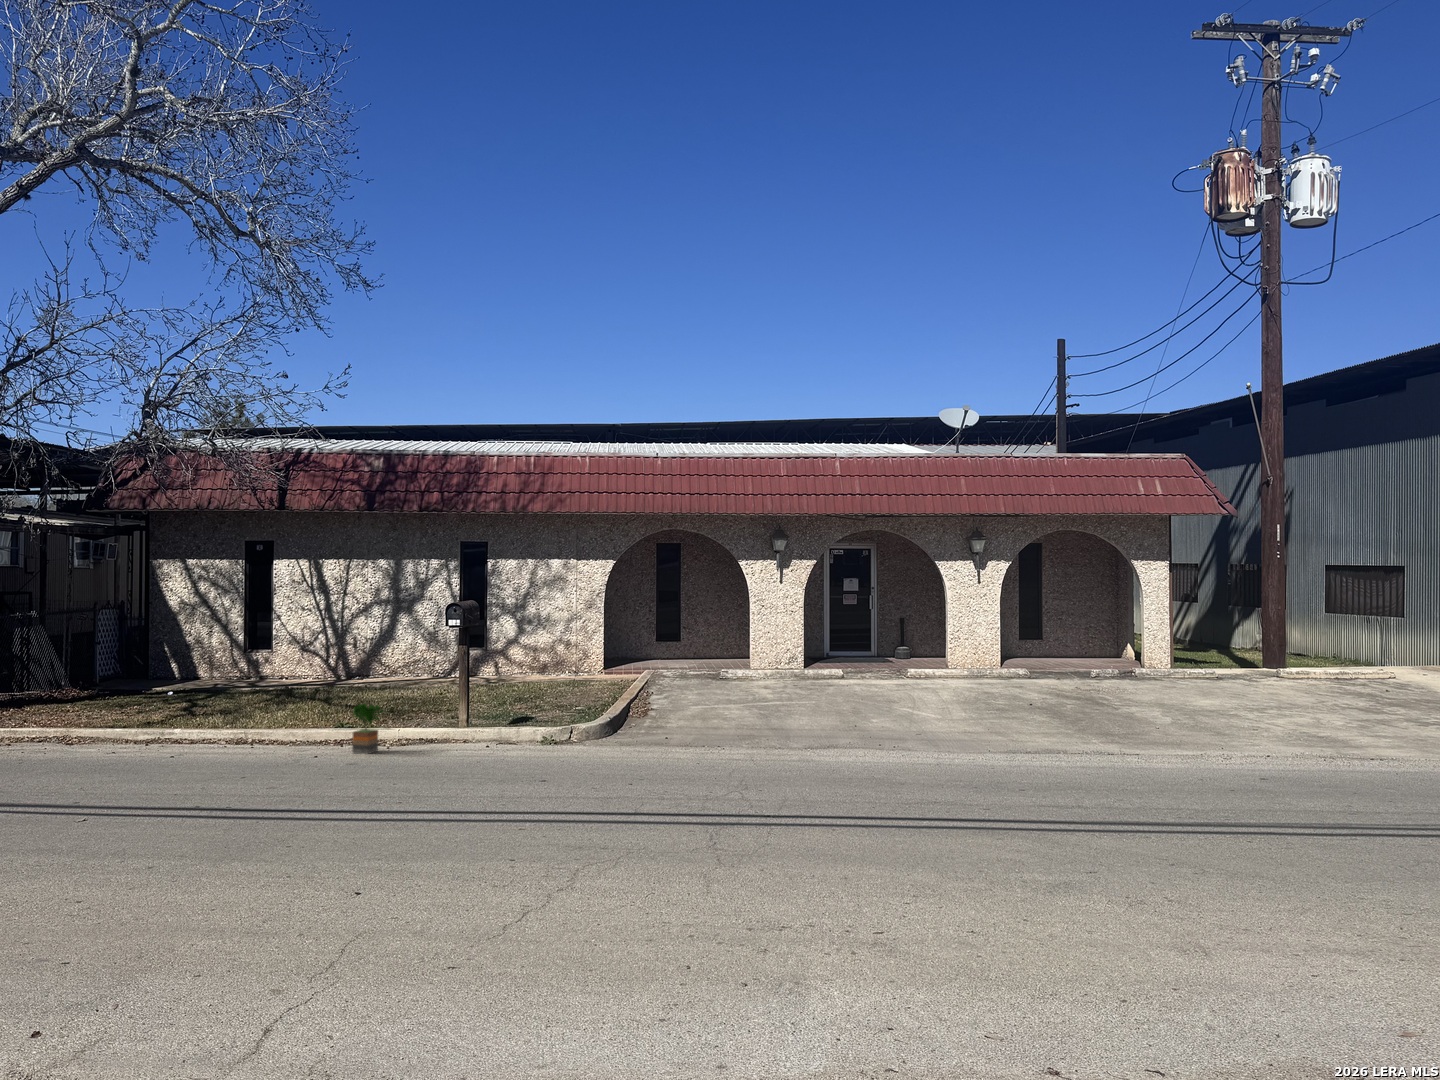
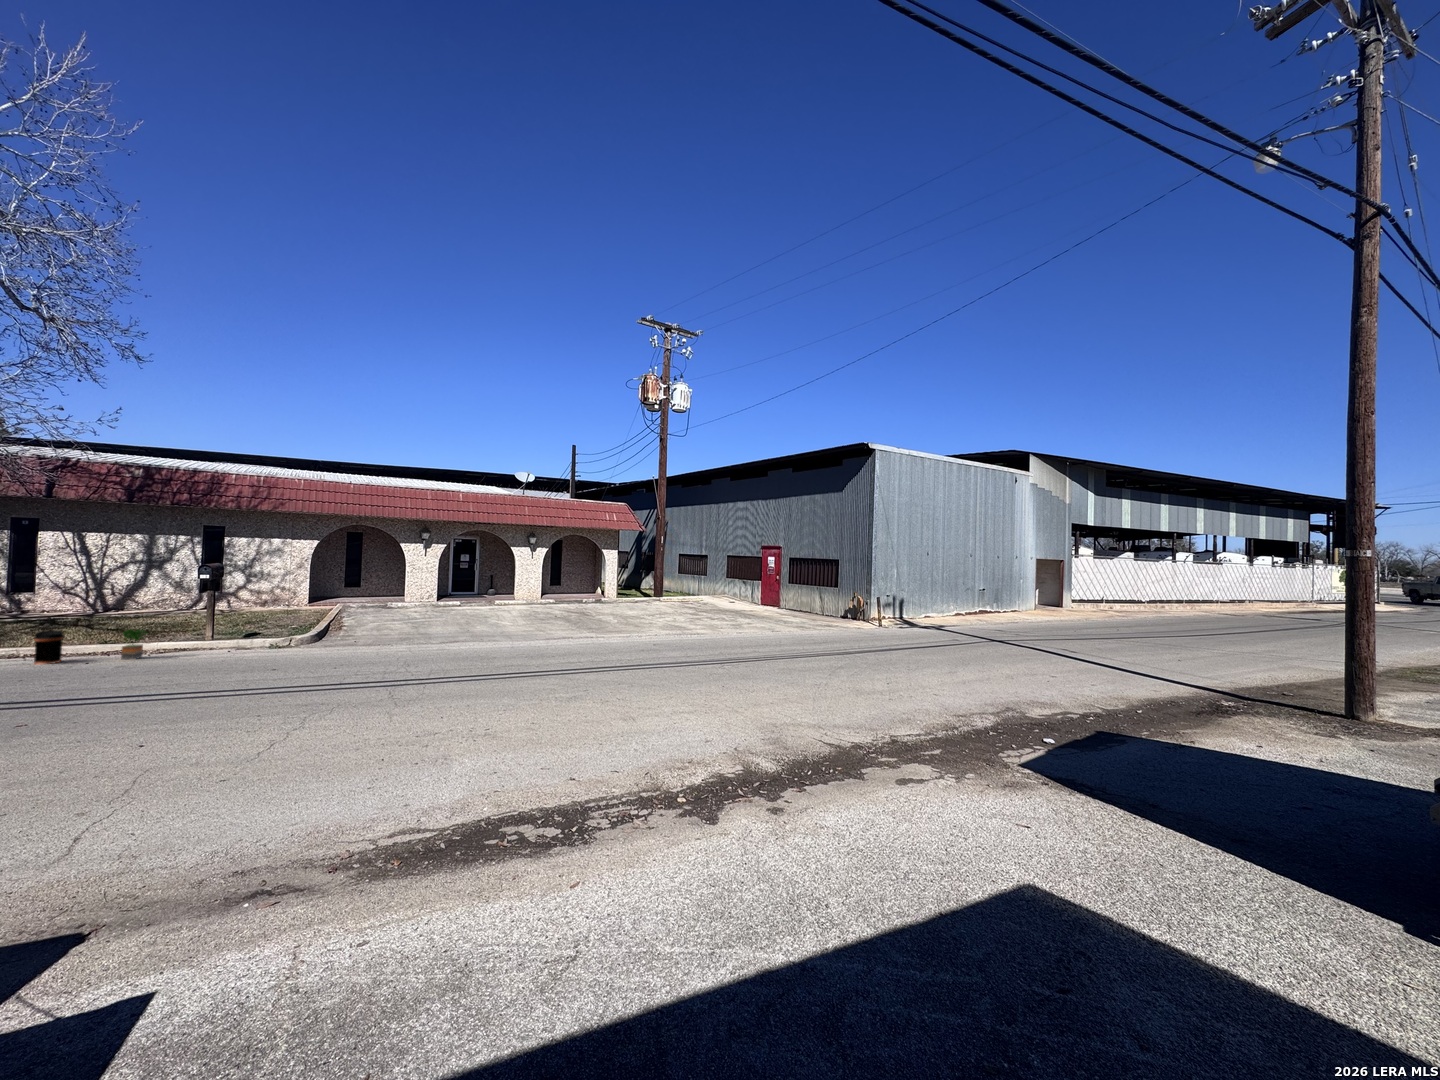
trash can: none [254,702,288,755] -> present [33,630,65,664]

